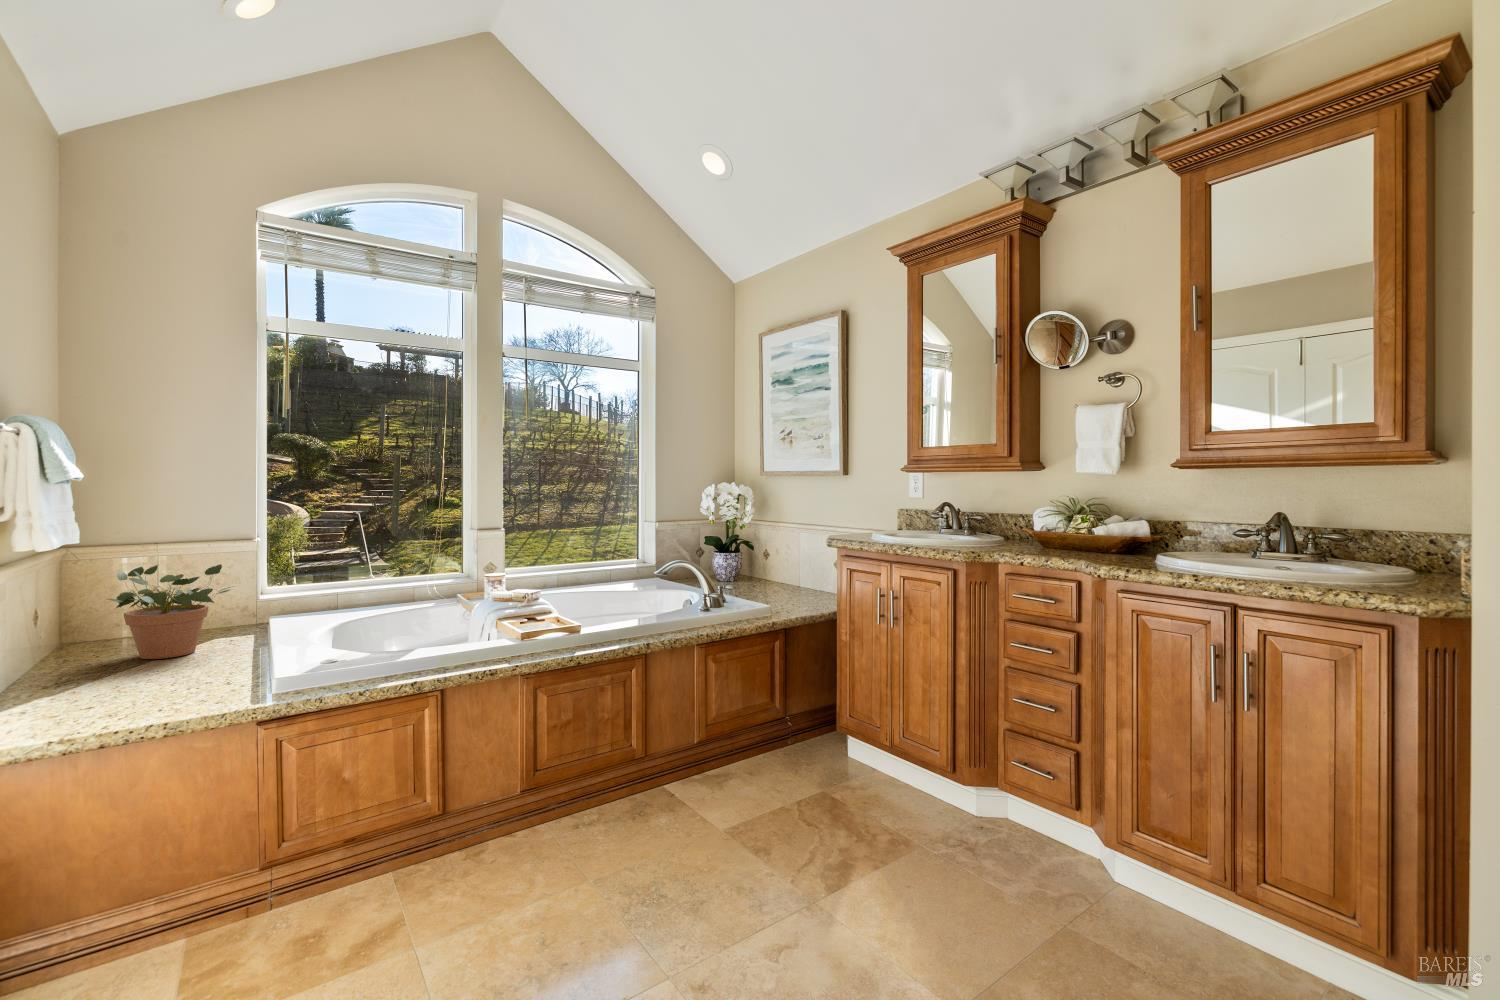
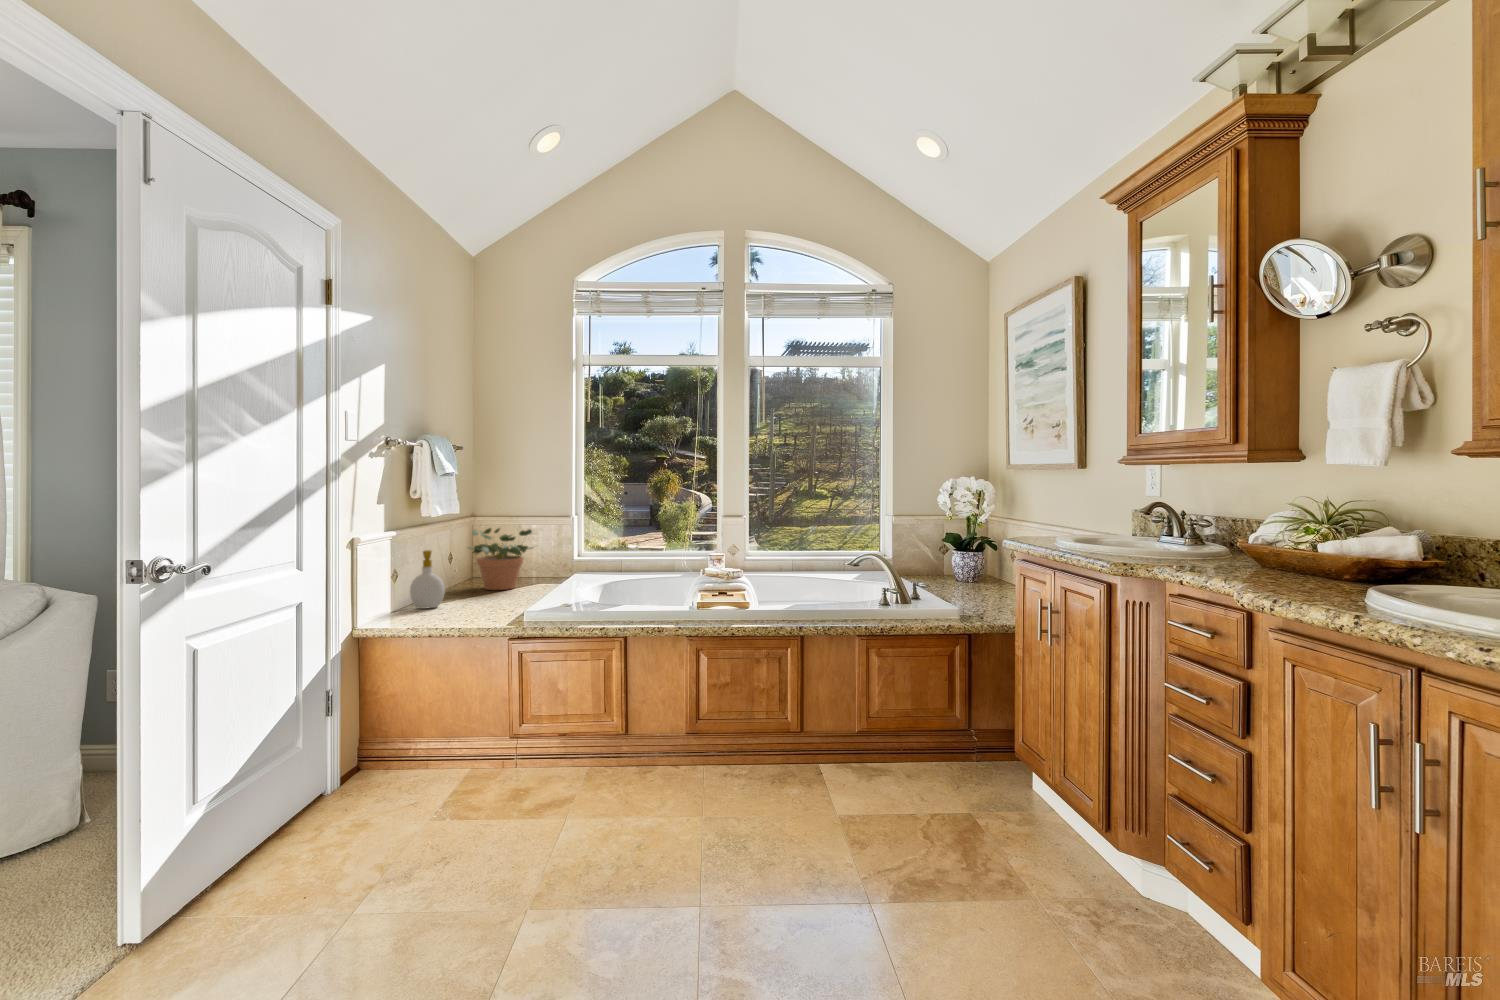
soap bottle: none [37,609,107,704] -> present [410,550,445,609]

